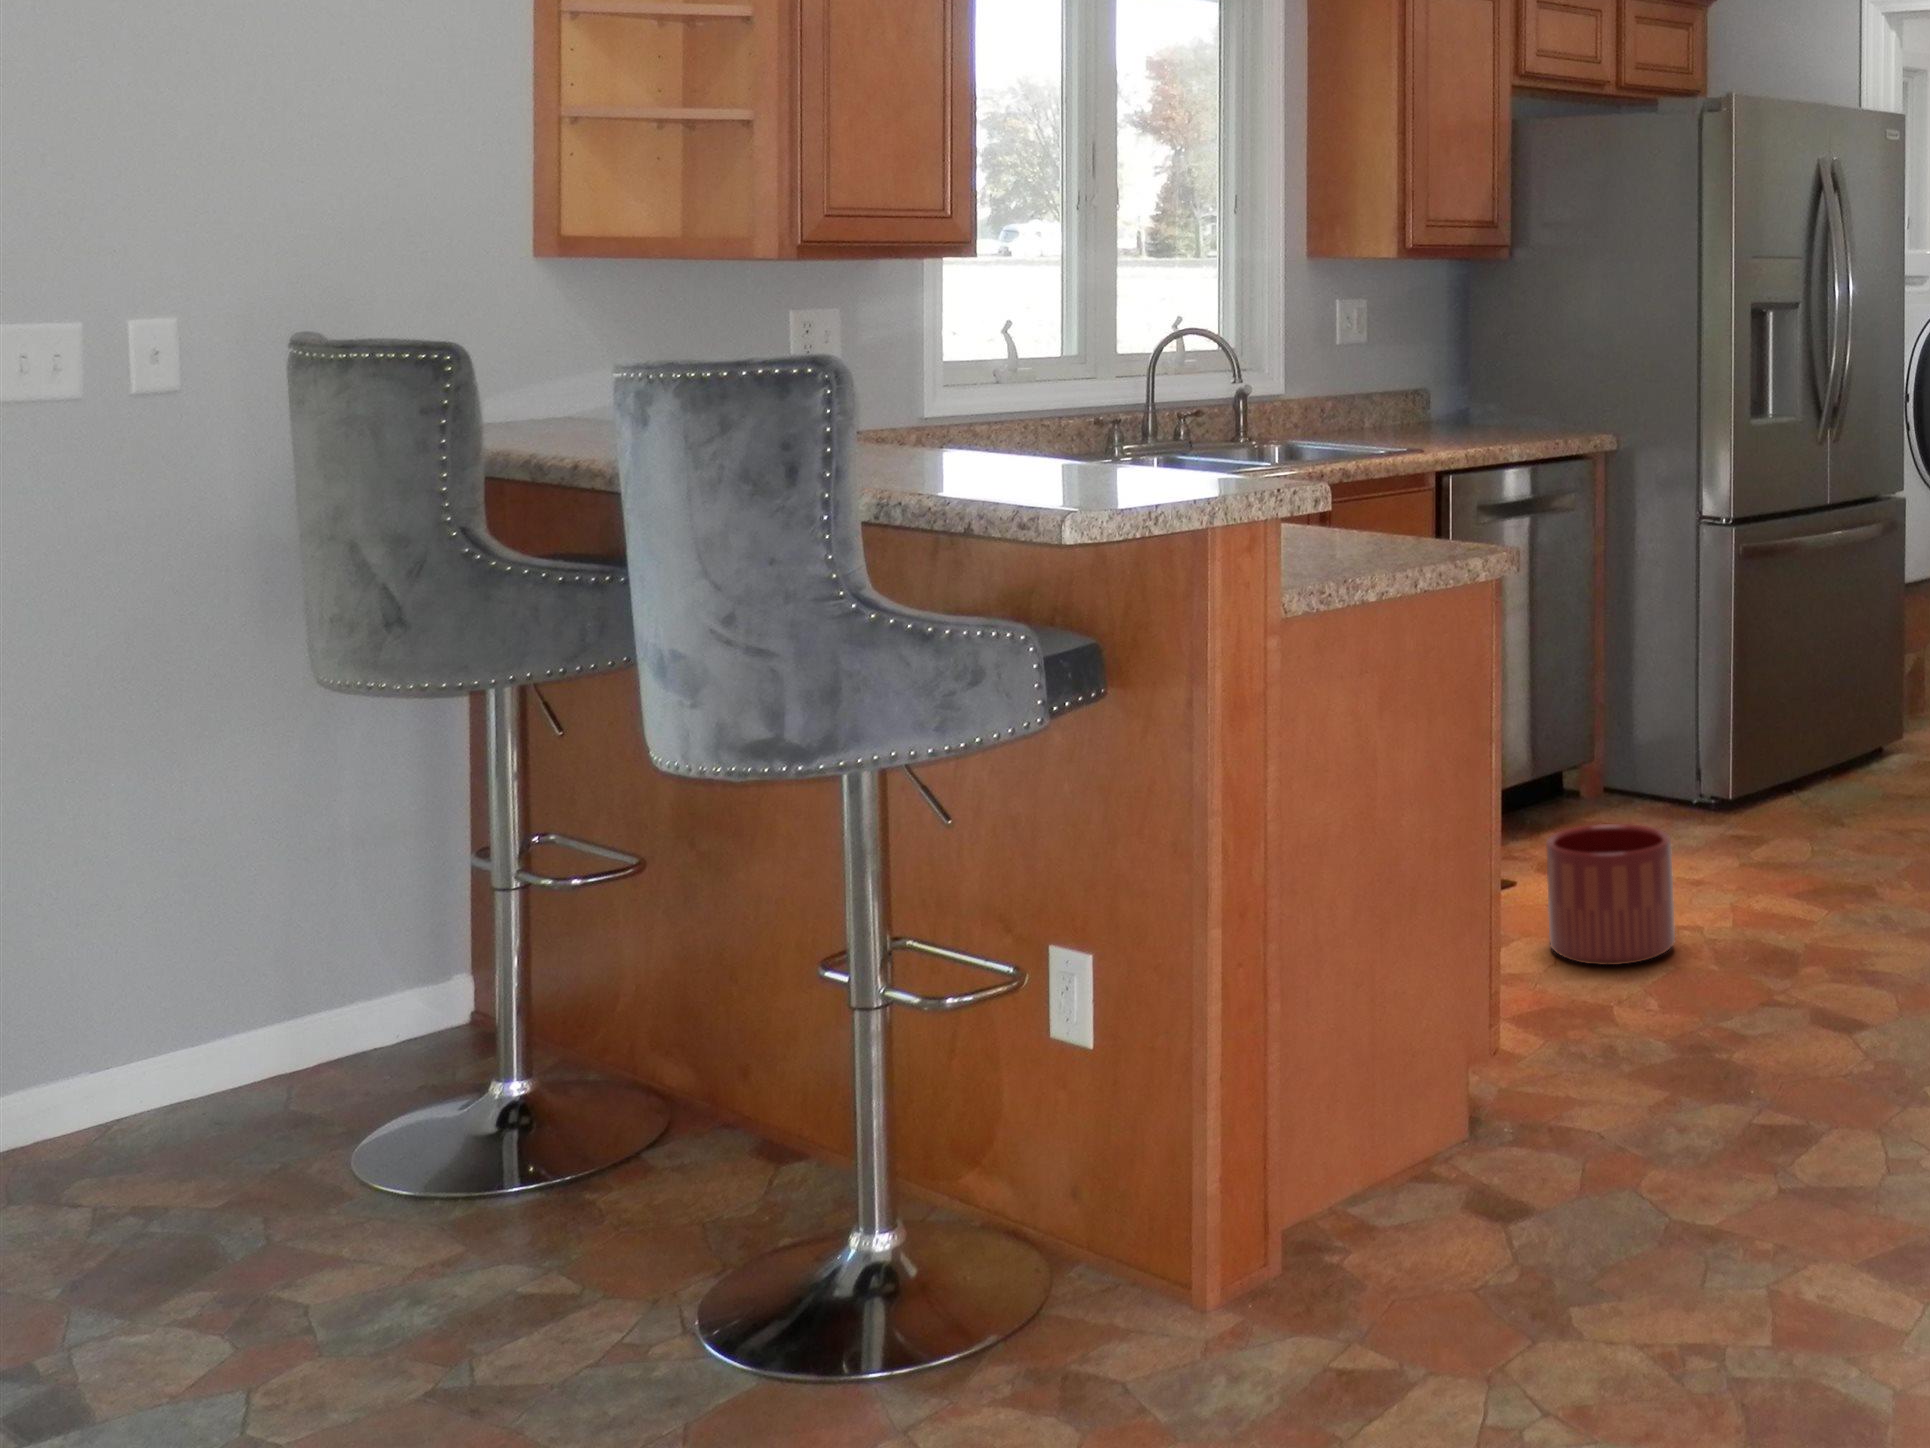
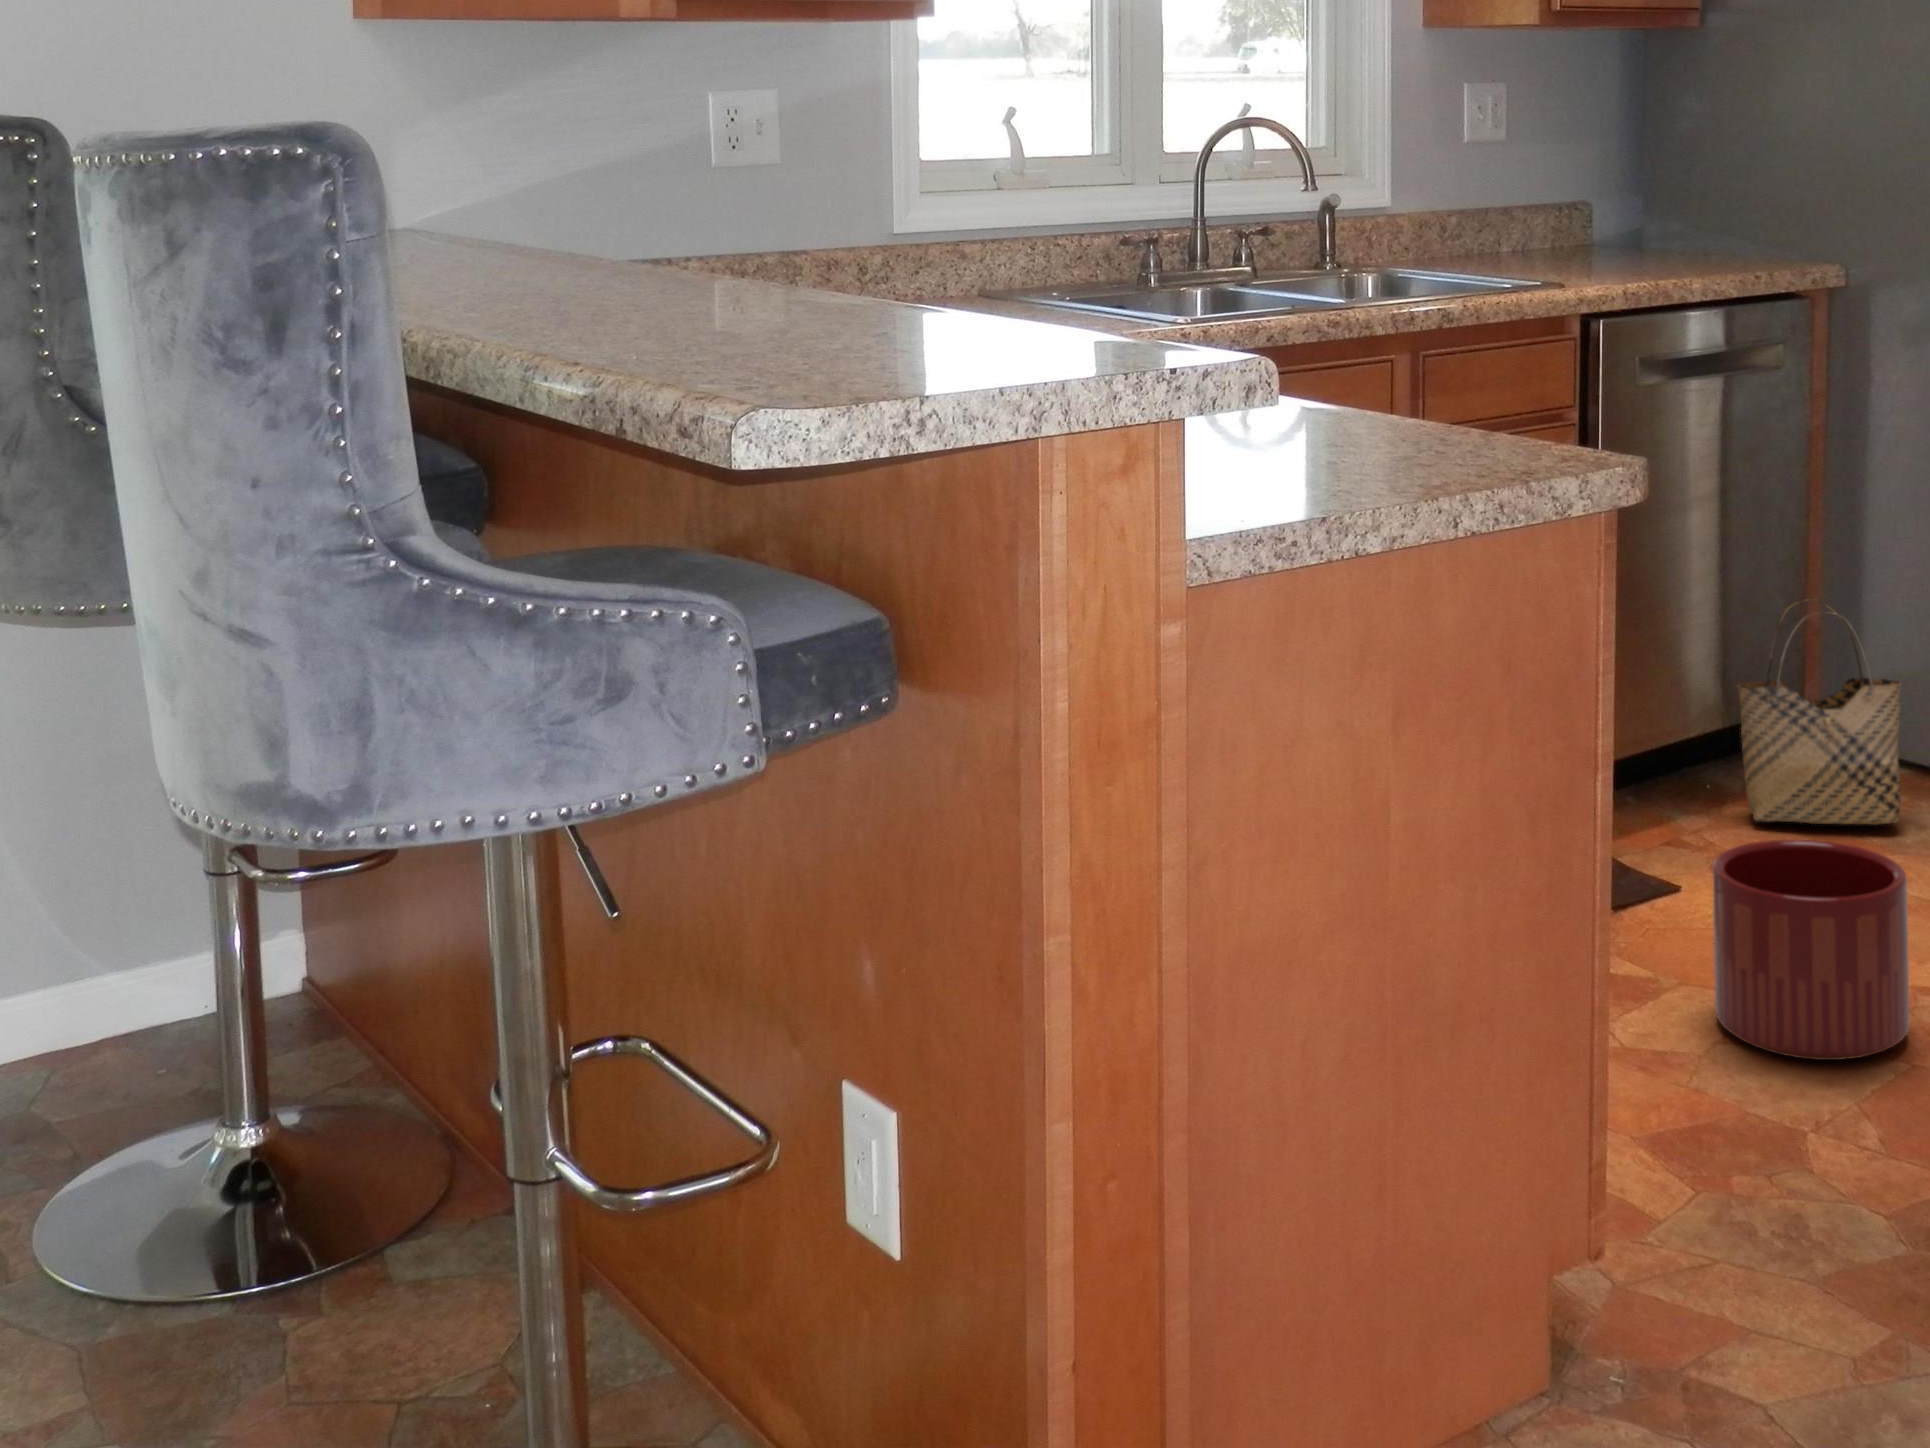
woven basket: none [1552,673,1666,836] -> present [1737,598,1901,825]

